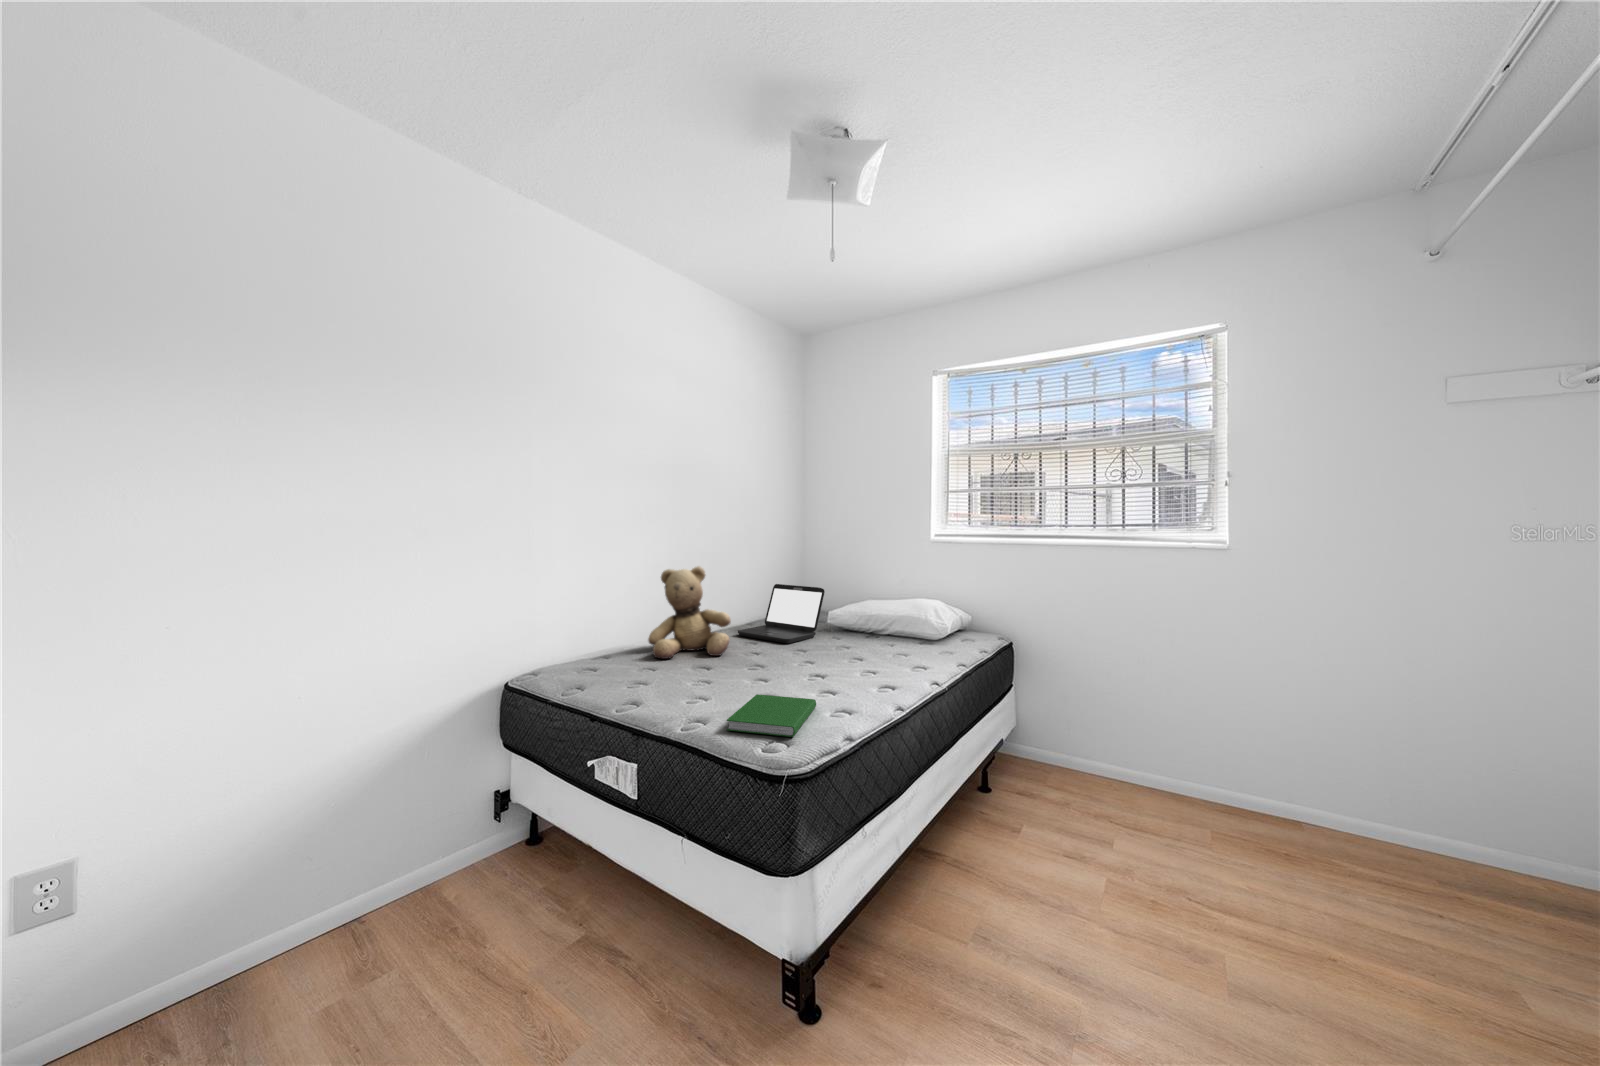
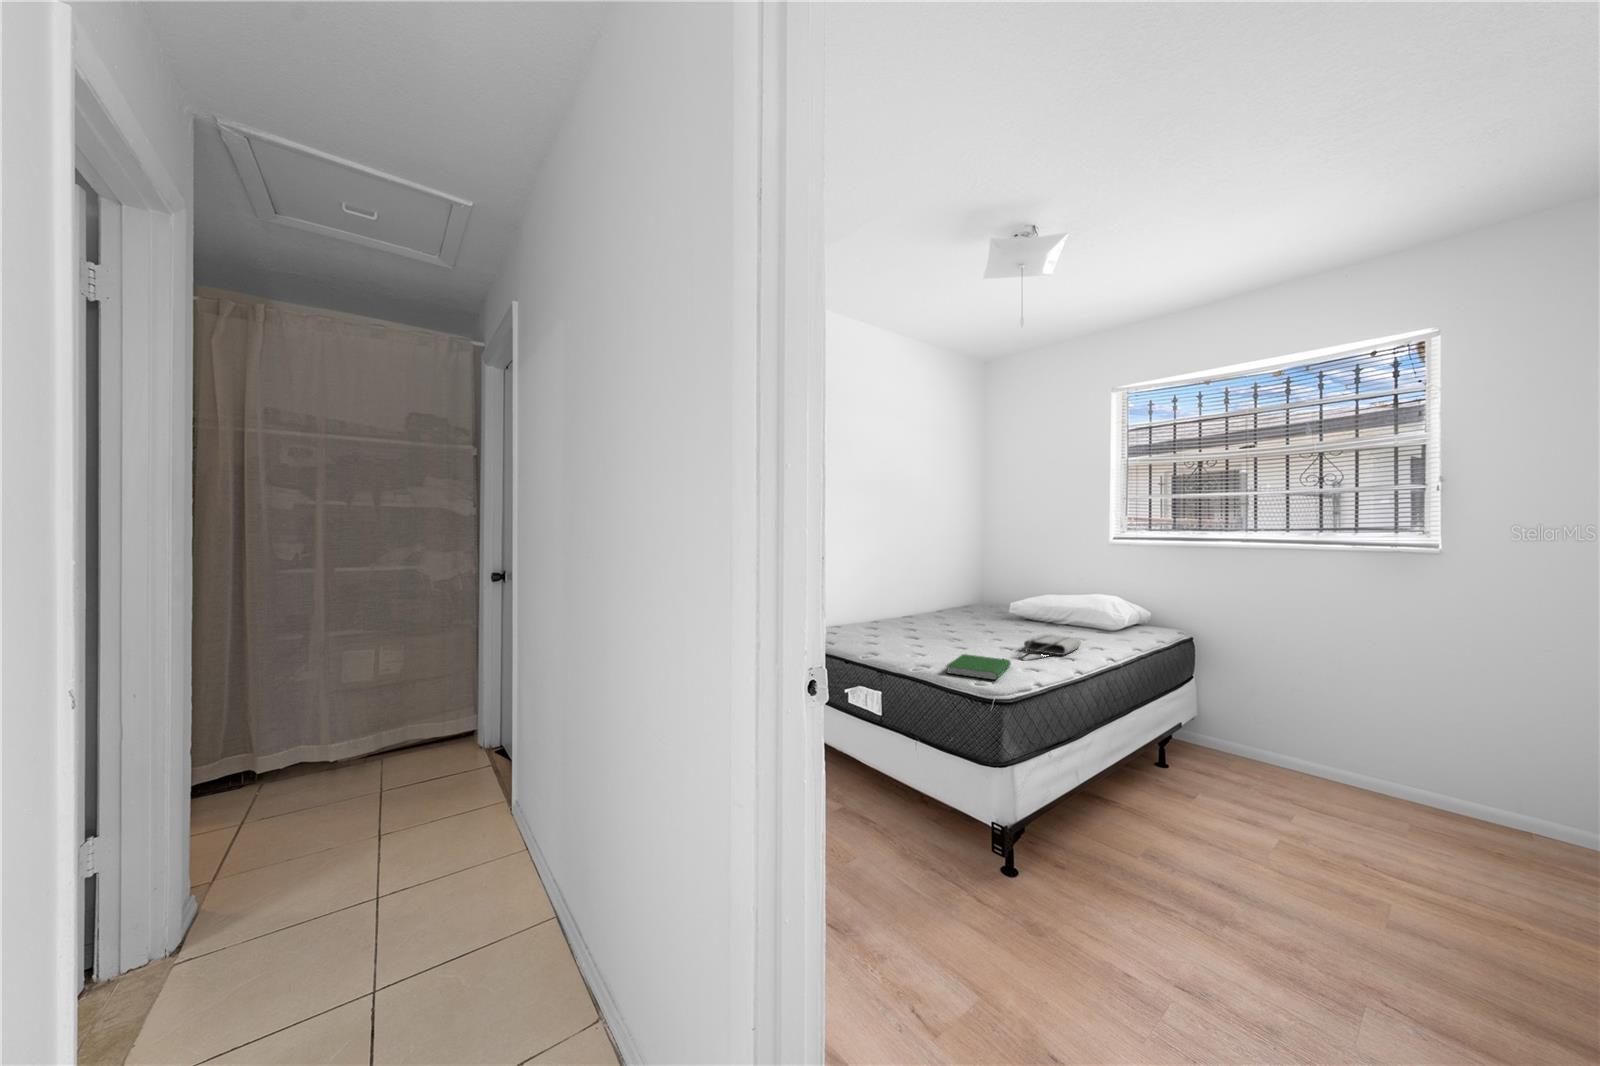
teddy bear: present [648,566,731,659] -> none [867,560,932,631]
laptop: present [738,584,825,643] -> none [934,578,1010,626]
tote bag: none [835,654,900,686] -> present [1024,634,1081,655]

